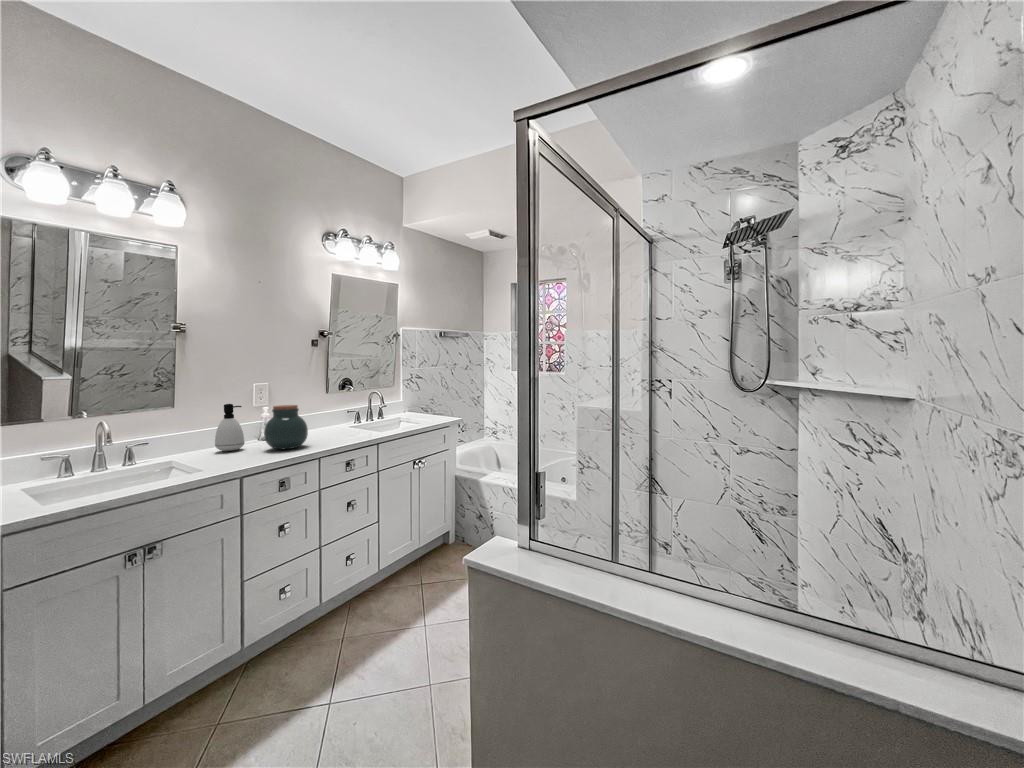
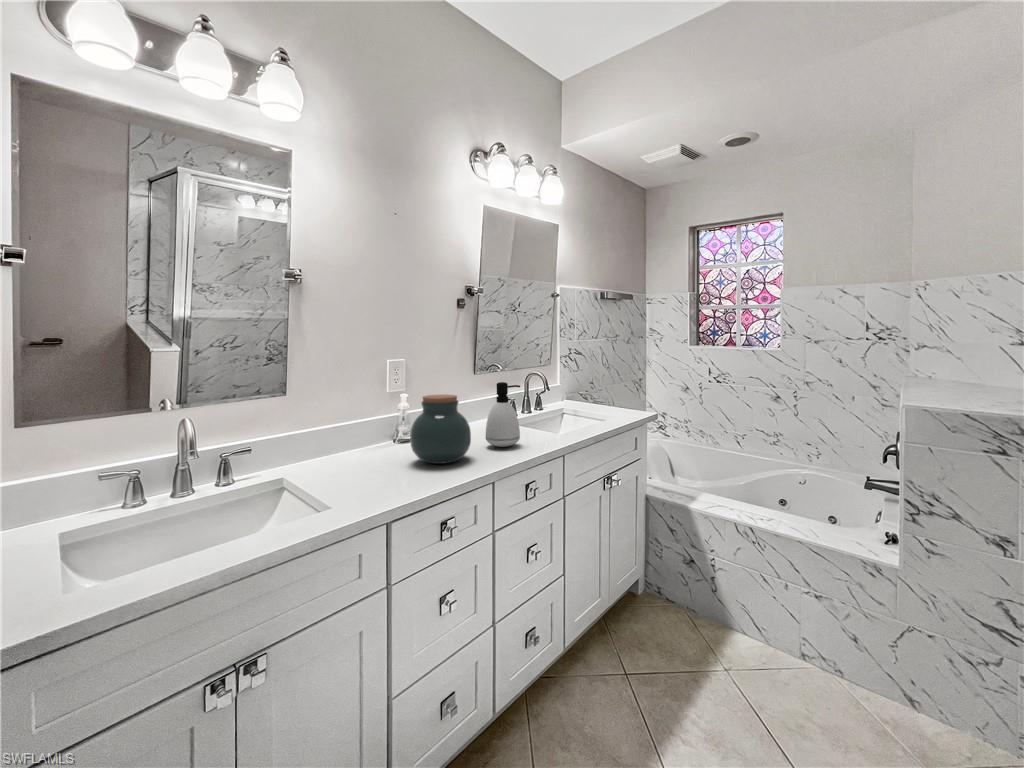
soap dispenser: present [215,404,245,451] -> present [486,382,520,447]

